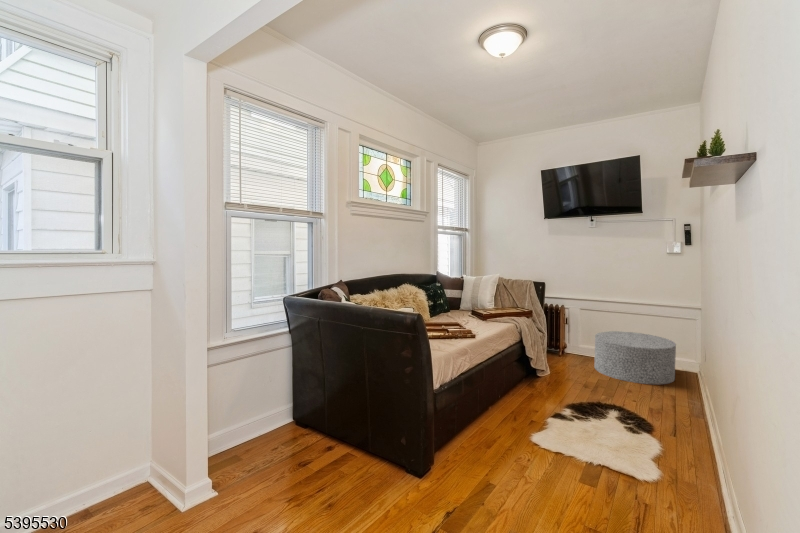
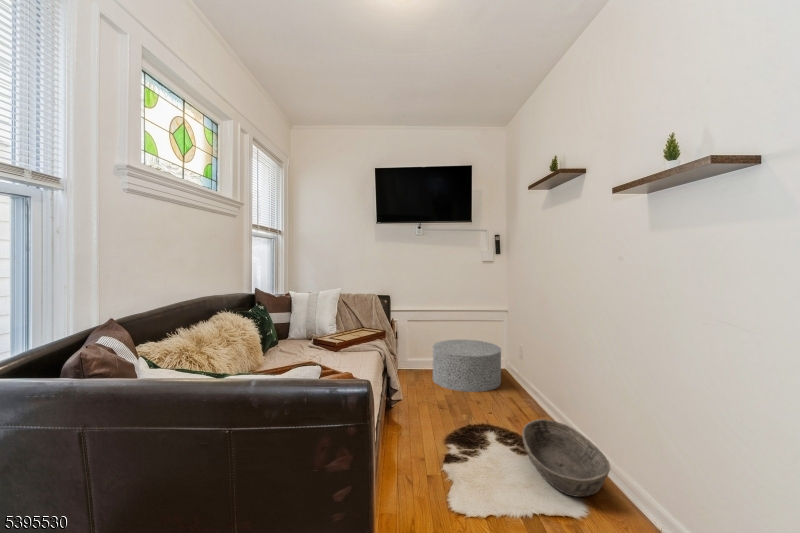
basket: none [625,407,713,472] -> present [522,419,610,497]

